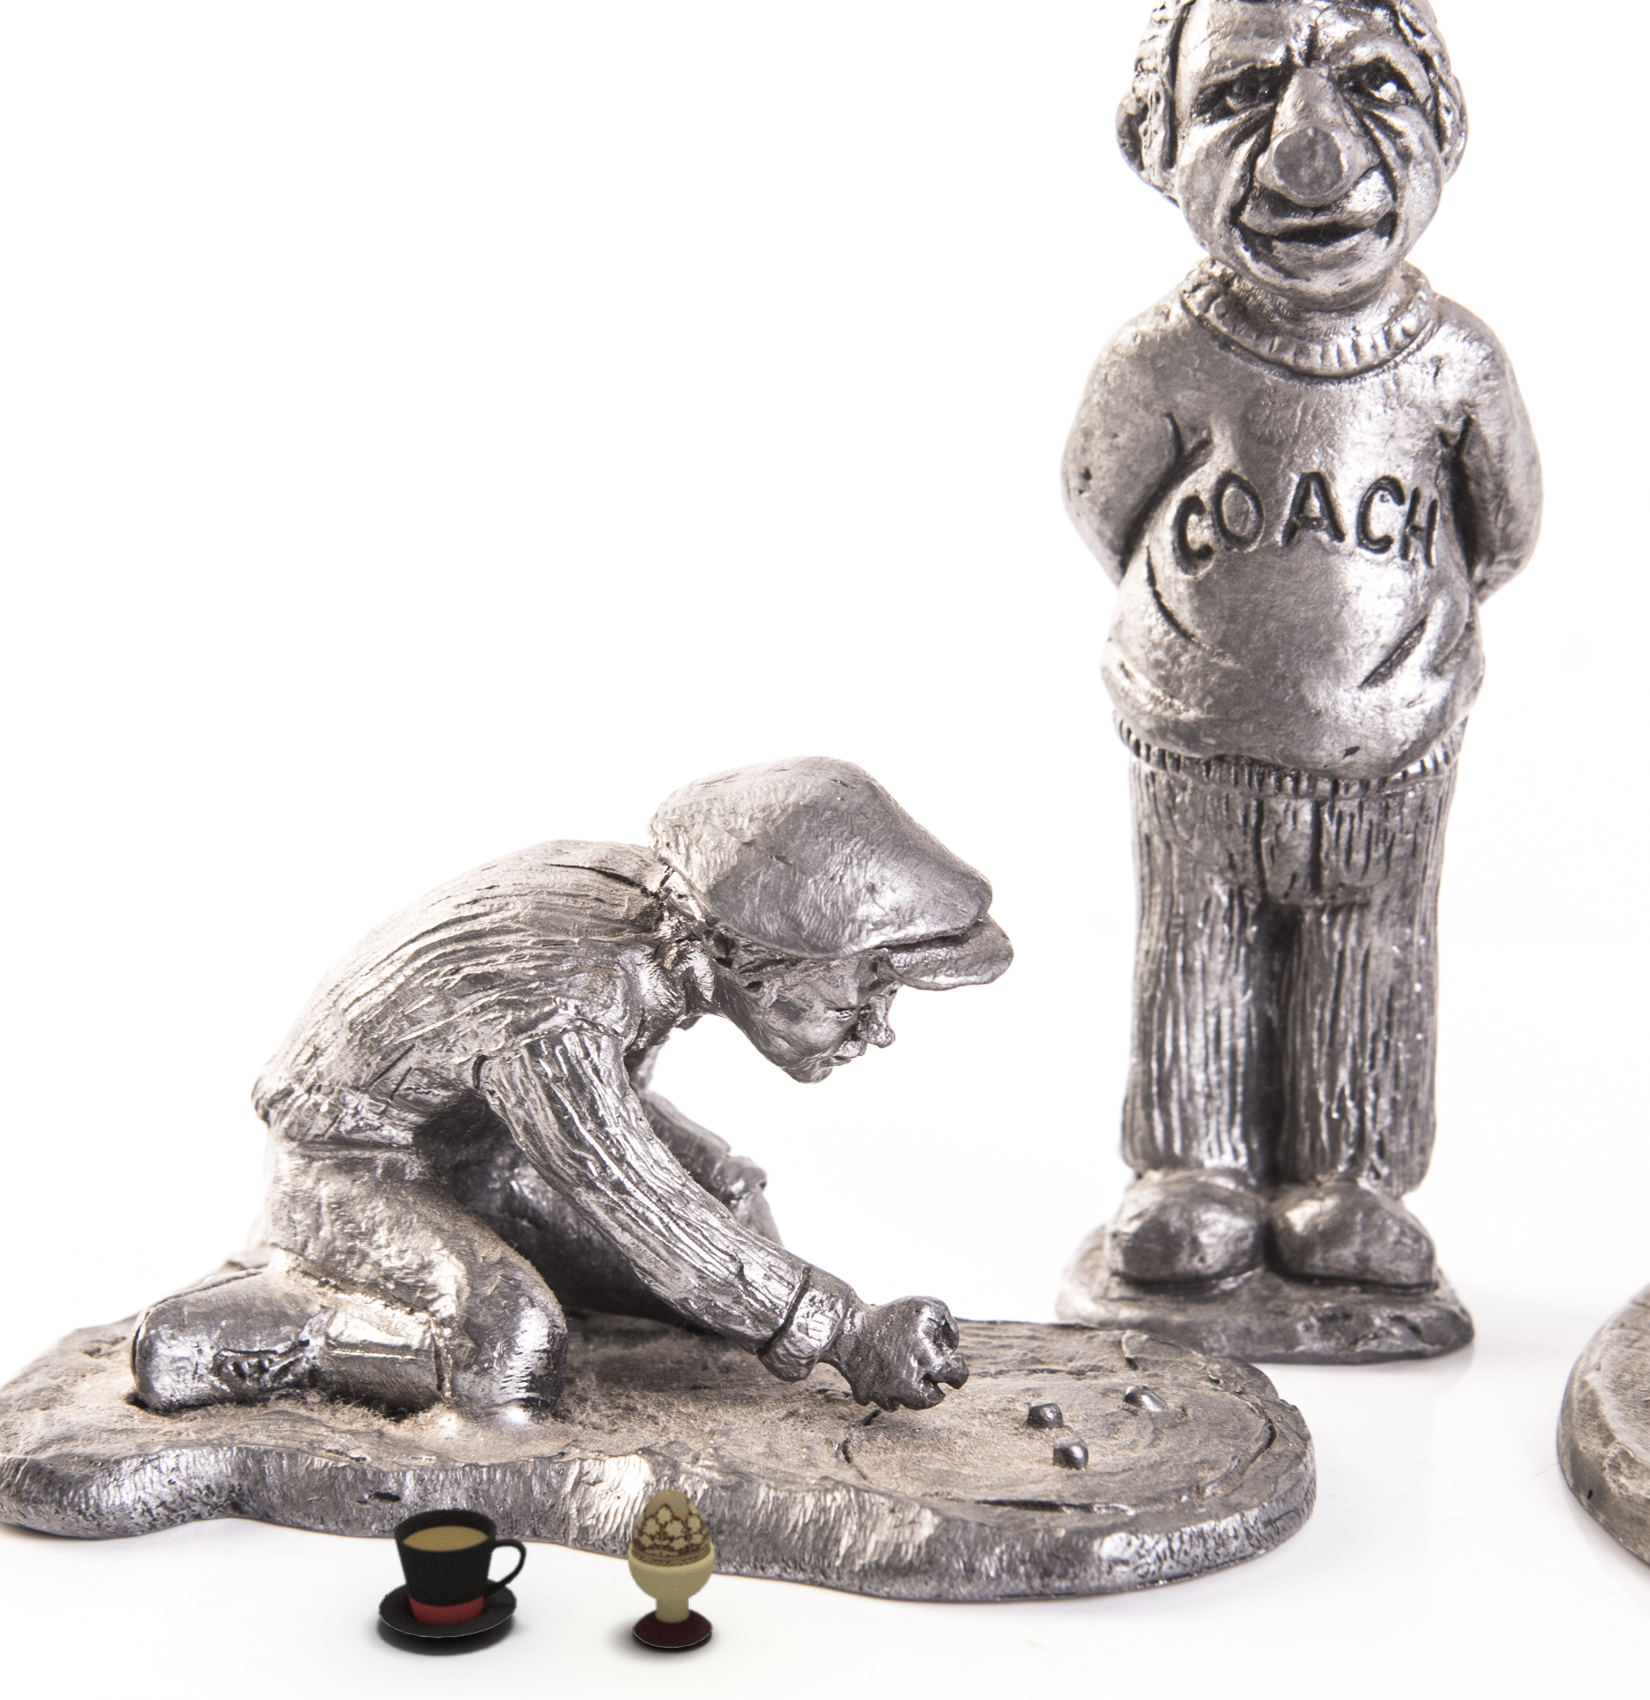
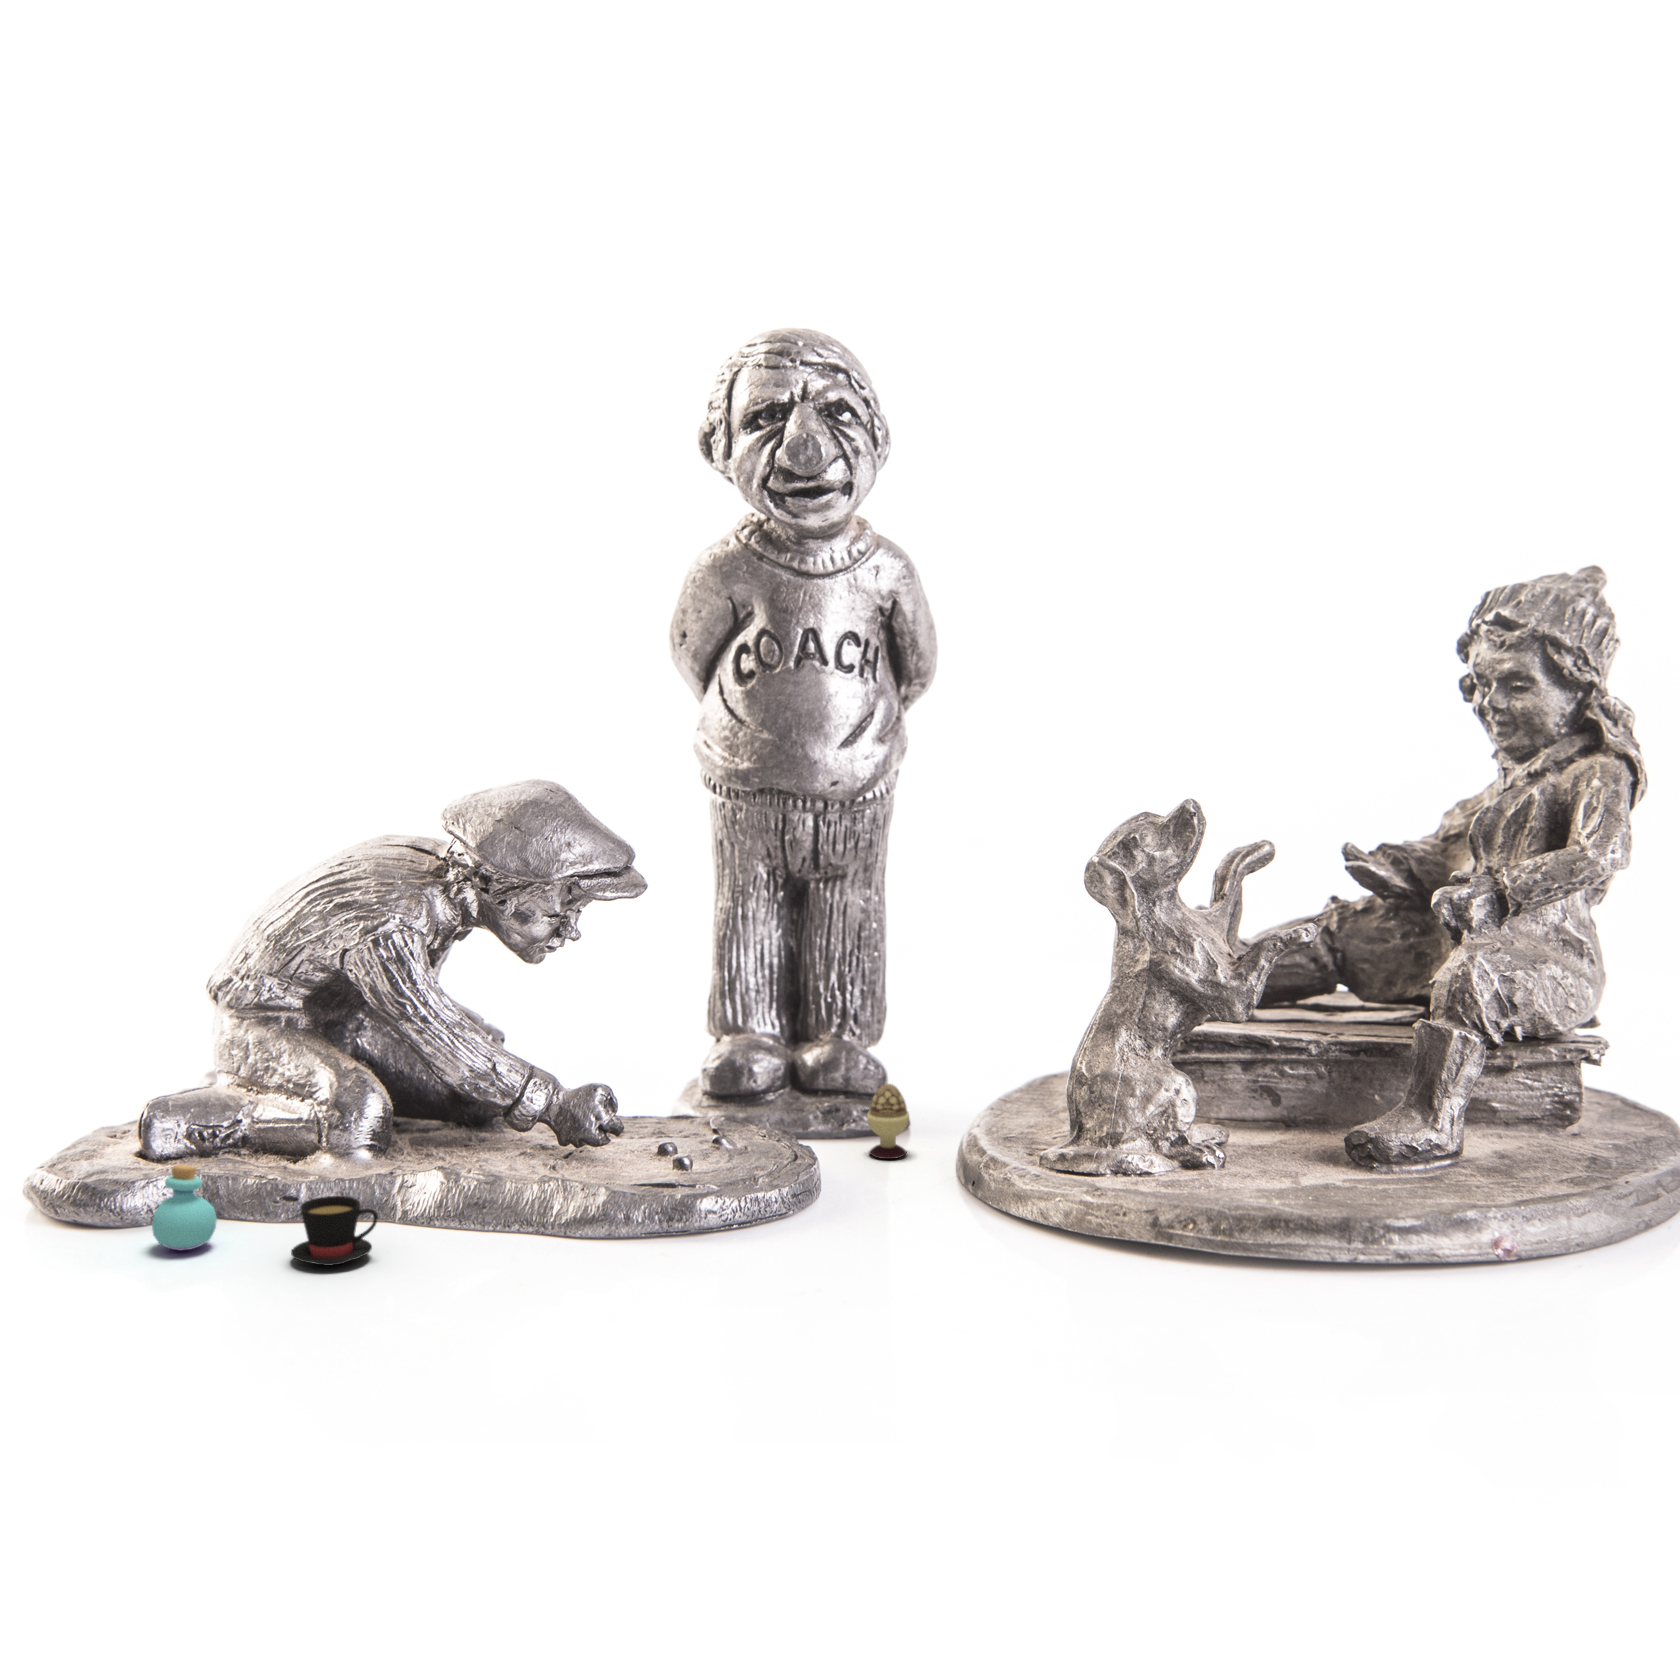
perfume bottle: none [150,1438,259,1587] -> present [152,1165,217,1250]
decorative egg: present [628,1489,715,1649] -> present [867,1084,909,1159]

